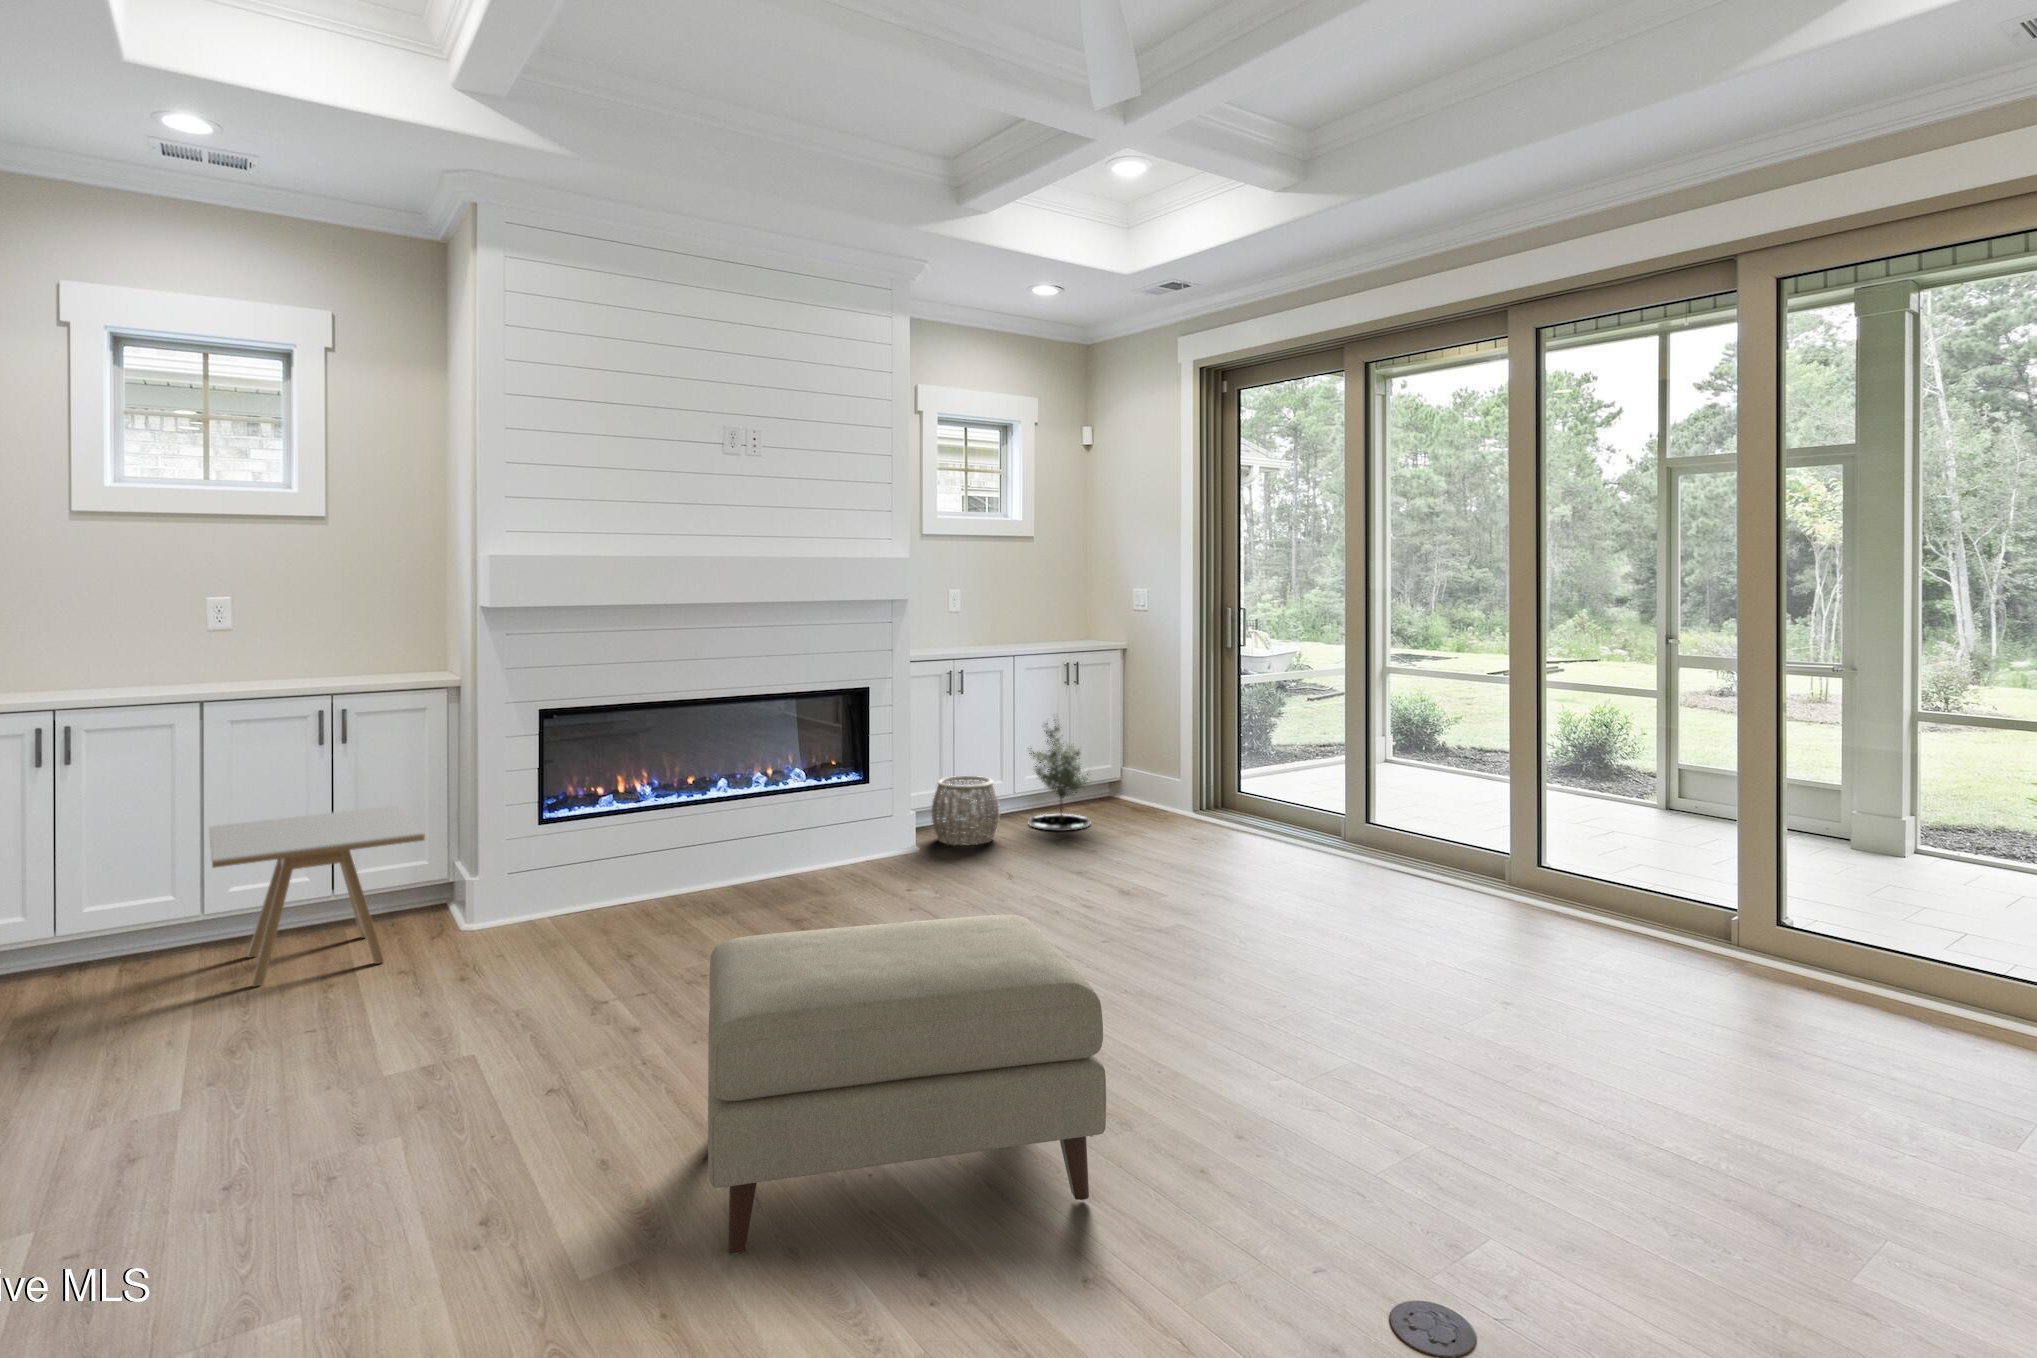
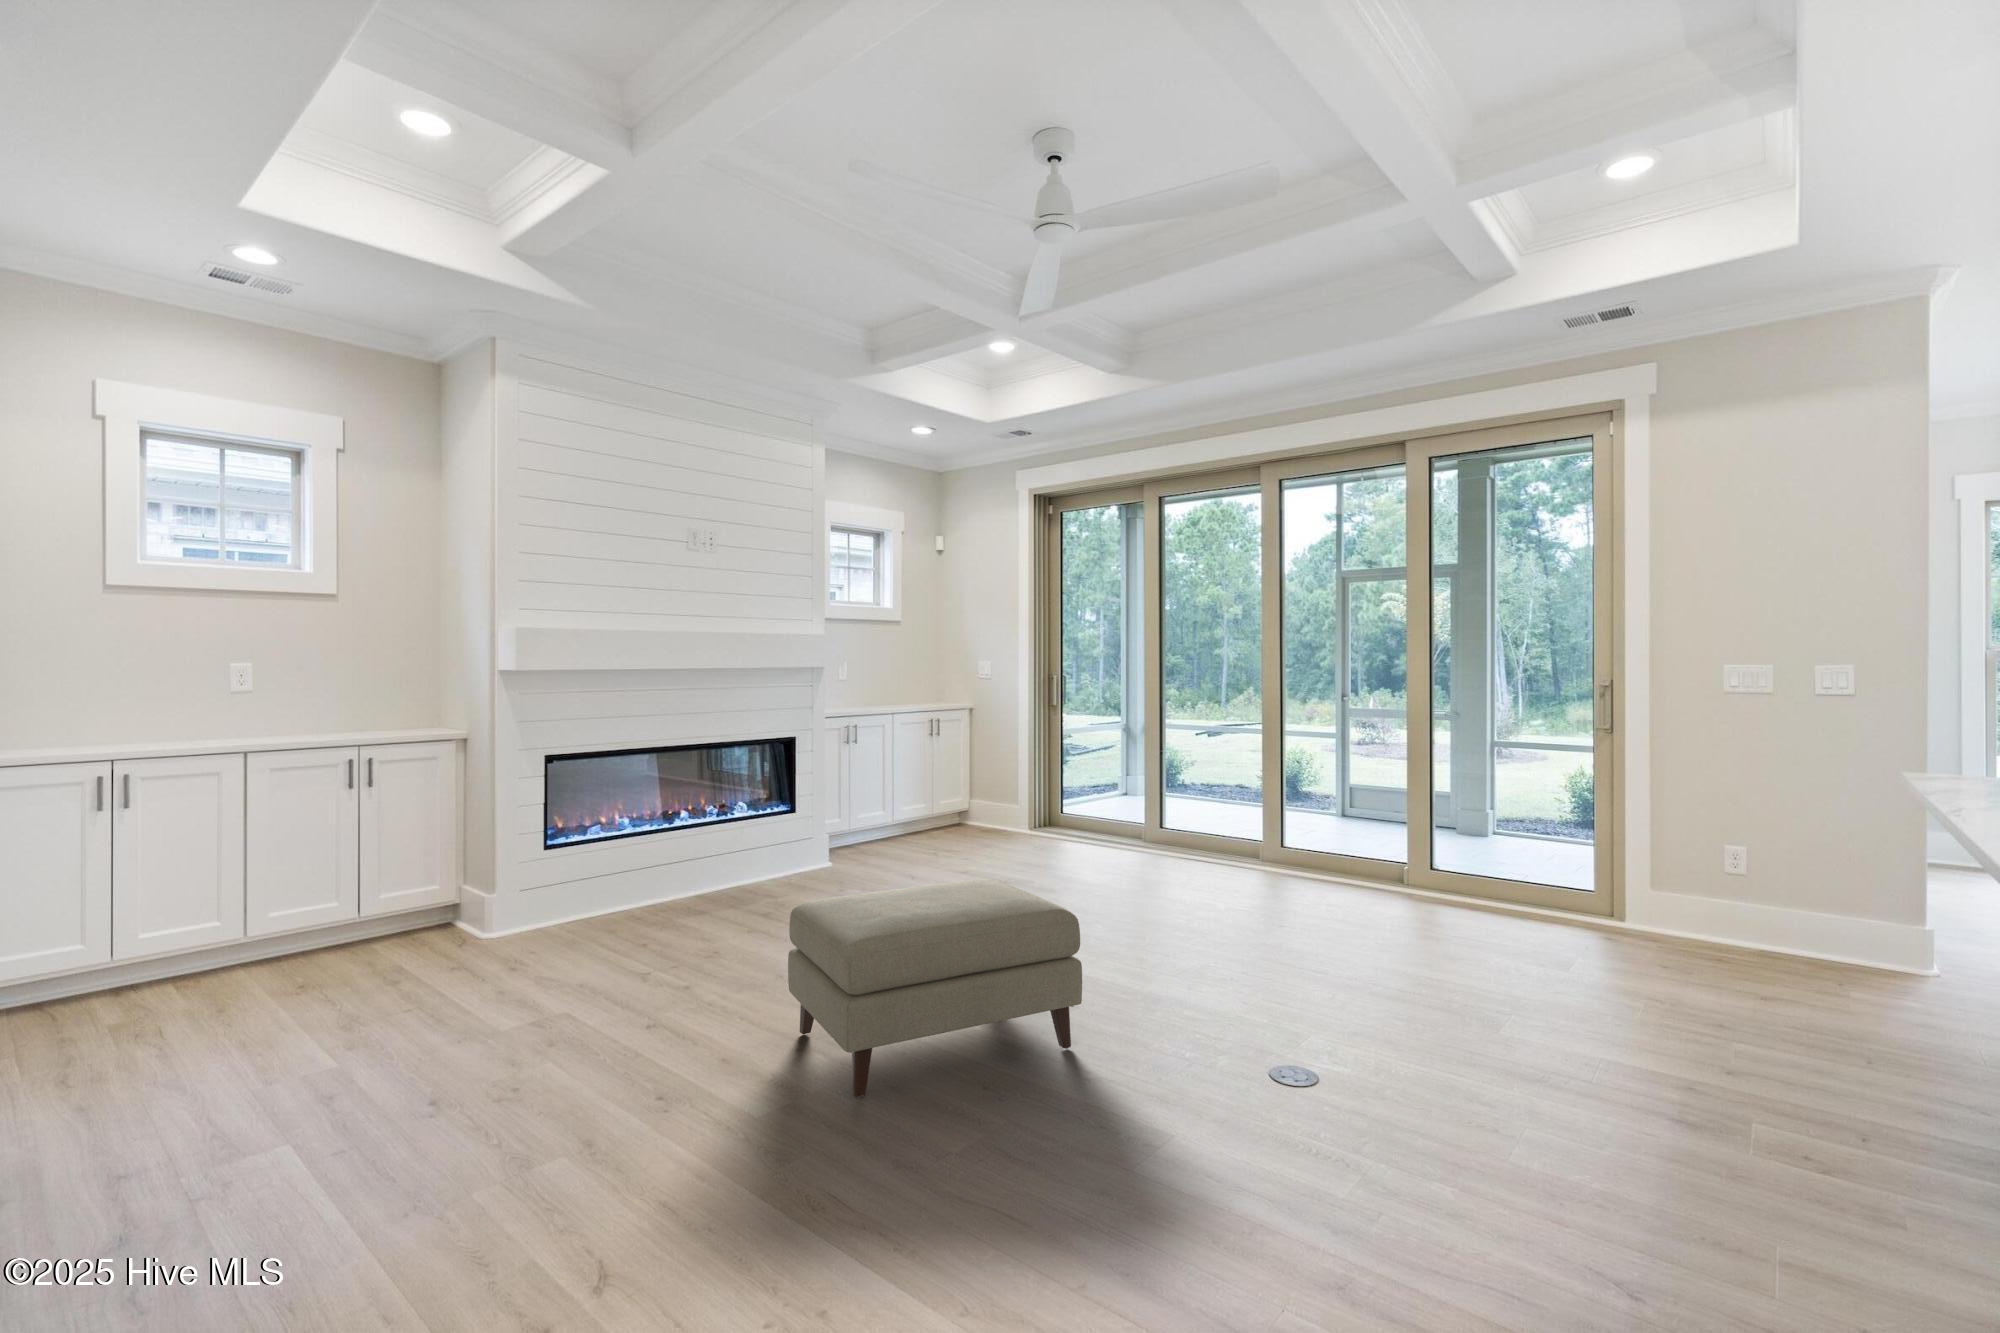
potted tree: present [1028,722,1090,831] -> none [903,757,955,847]
woven basket: present [932,776,1000,846] -> none [835,807,889,860]
side table: present [209,805,425,986] -> none [260,839,473,988]

